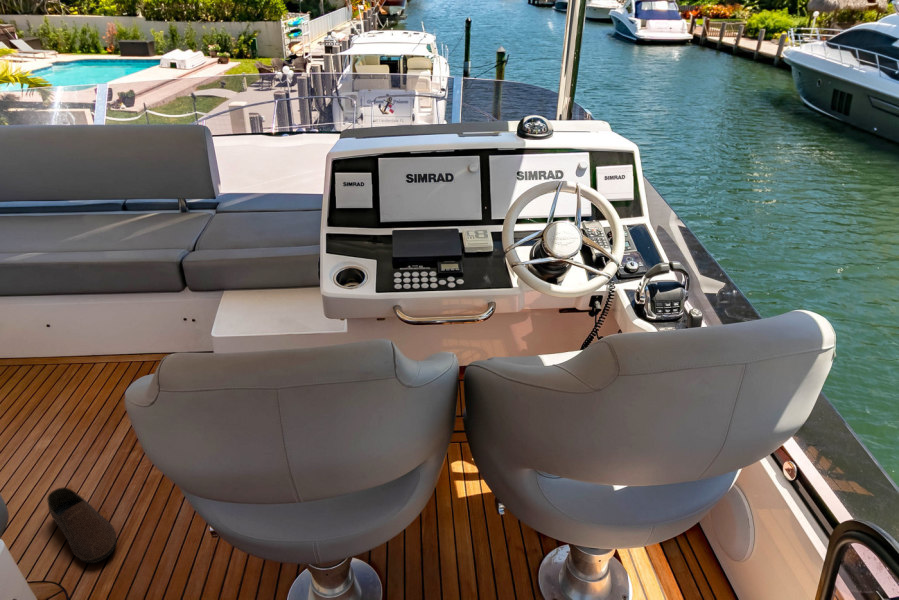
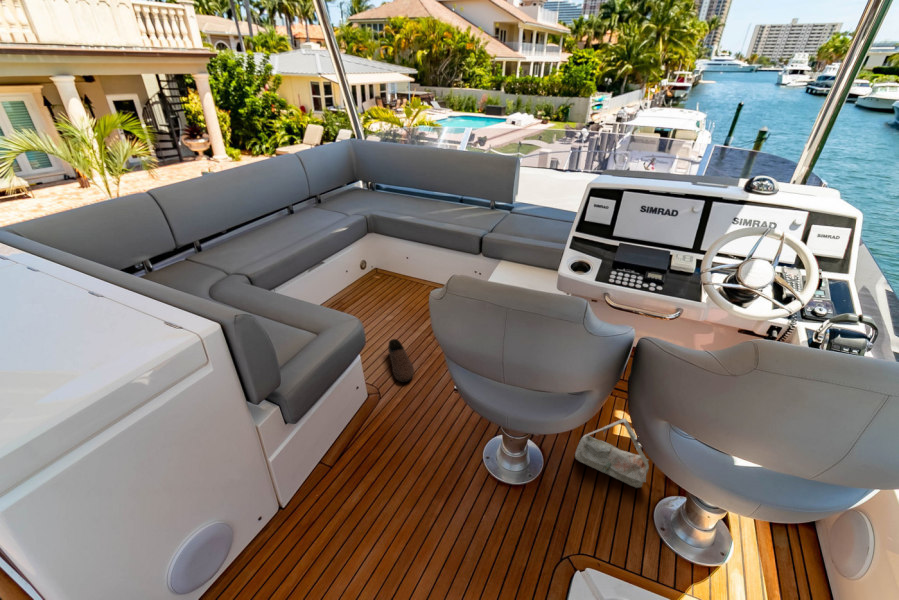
bag: none [420,478,520,563] -> present [575,419,649,488]

